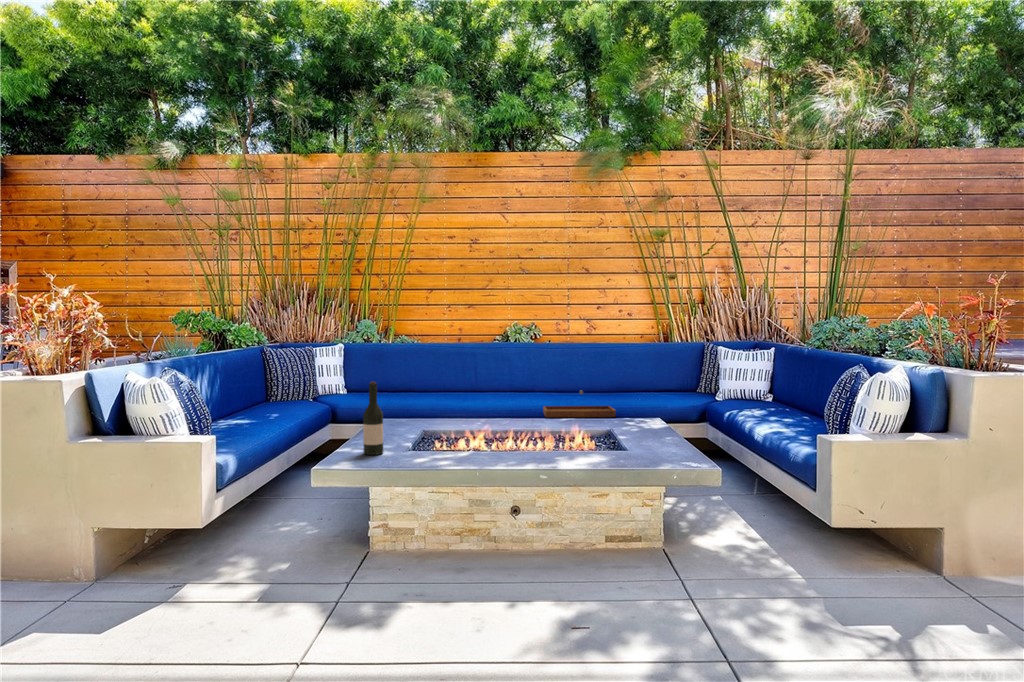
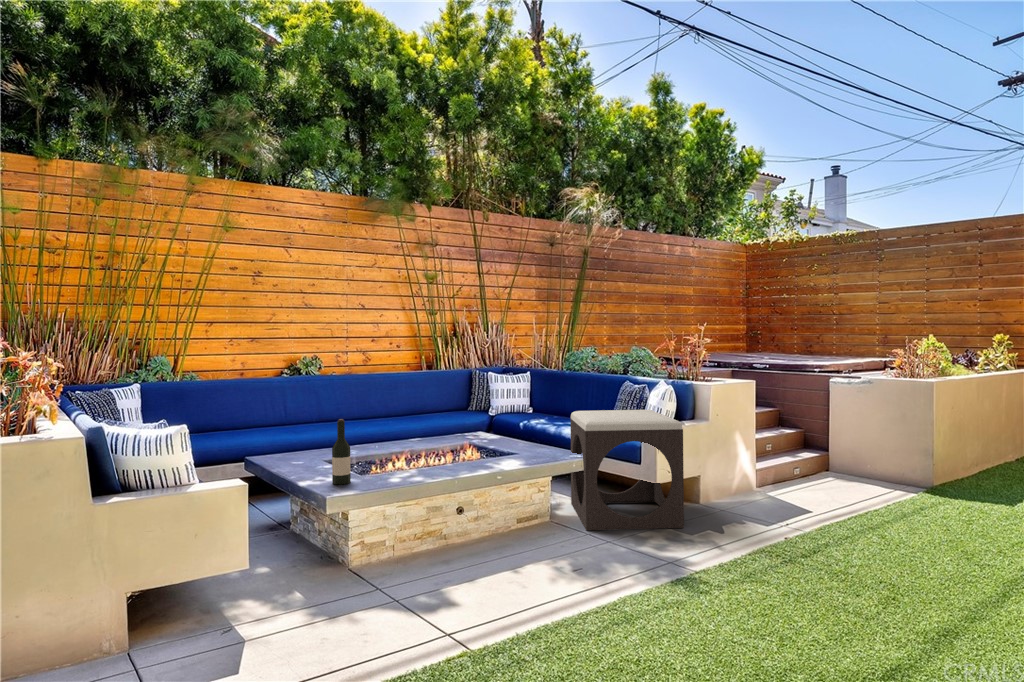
tray: present [543,391,616,417] -> none [388,414,453,439]
footstool: none [694,399,877,612] -> present [570,410,684,530]

